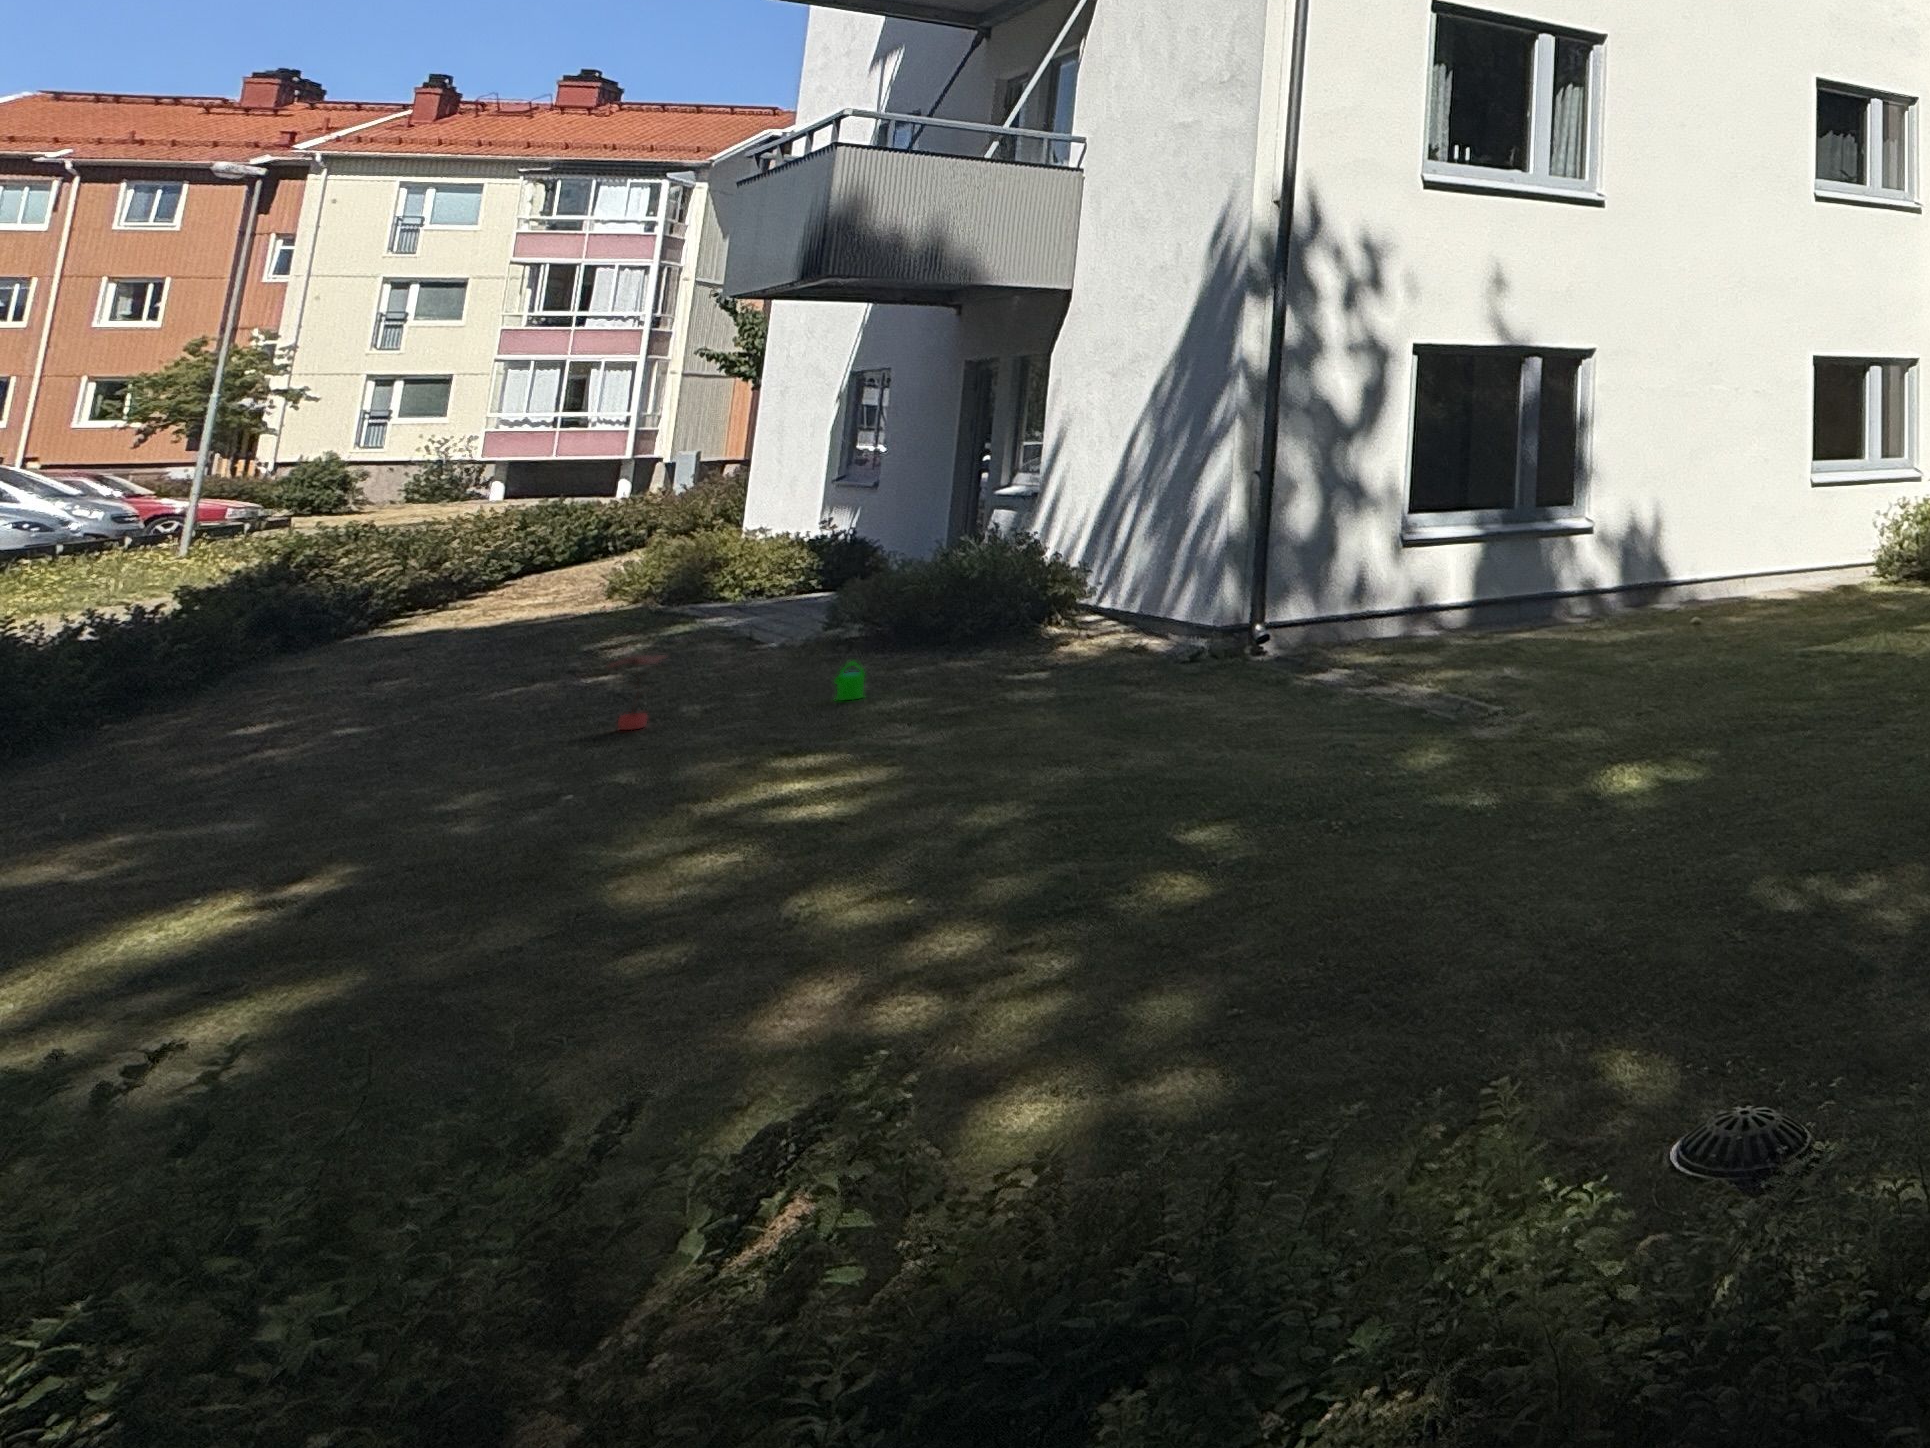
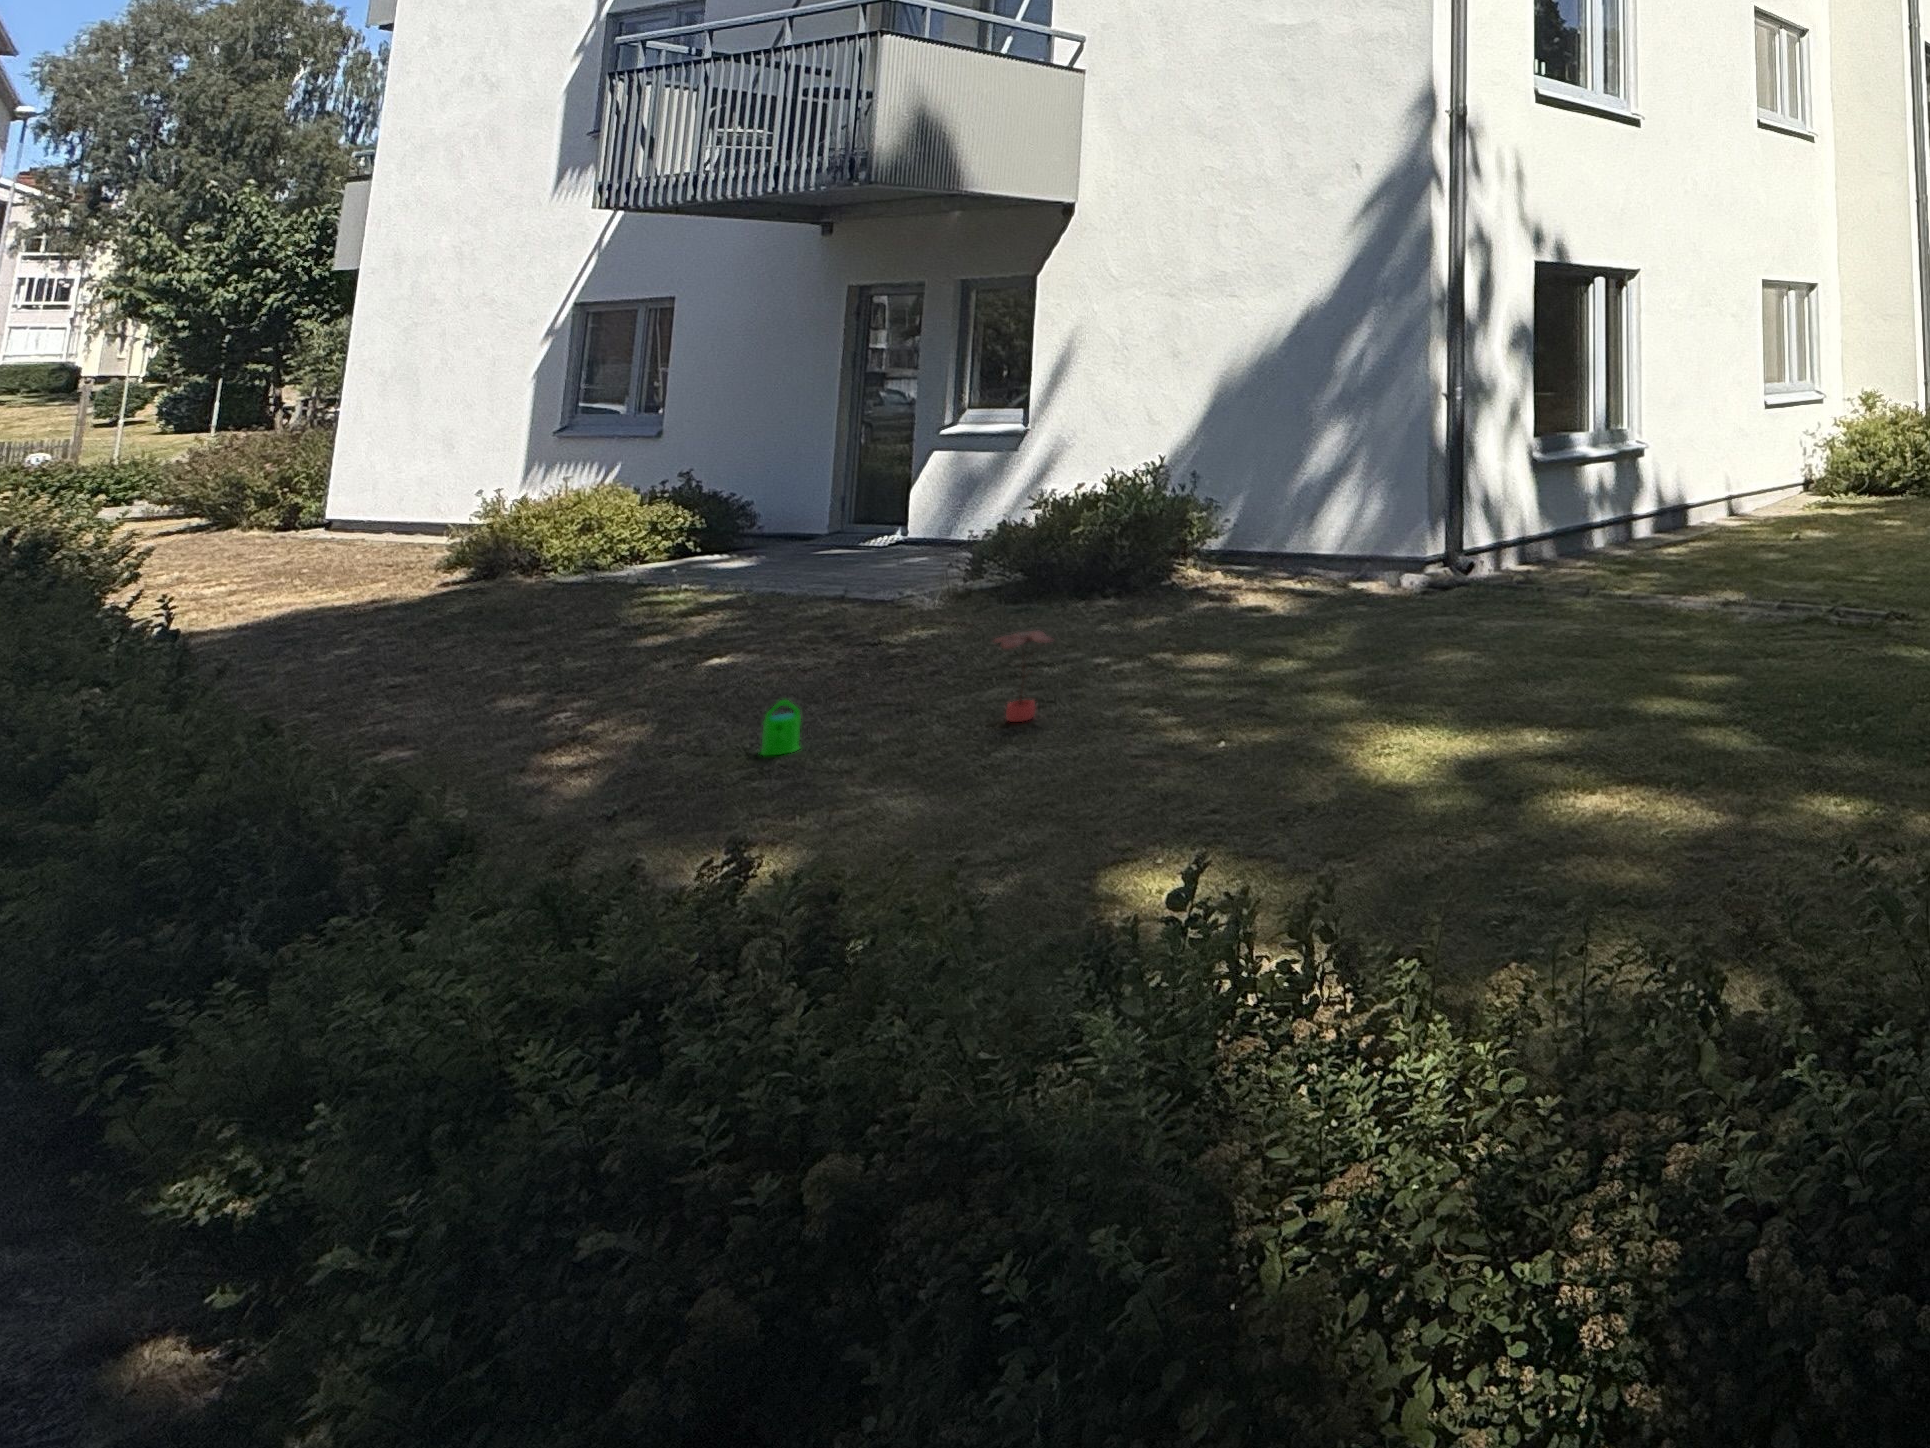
watering can: present [834,662,865,700] -> present [761,700,801,755]

